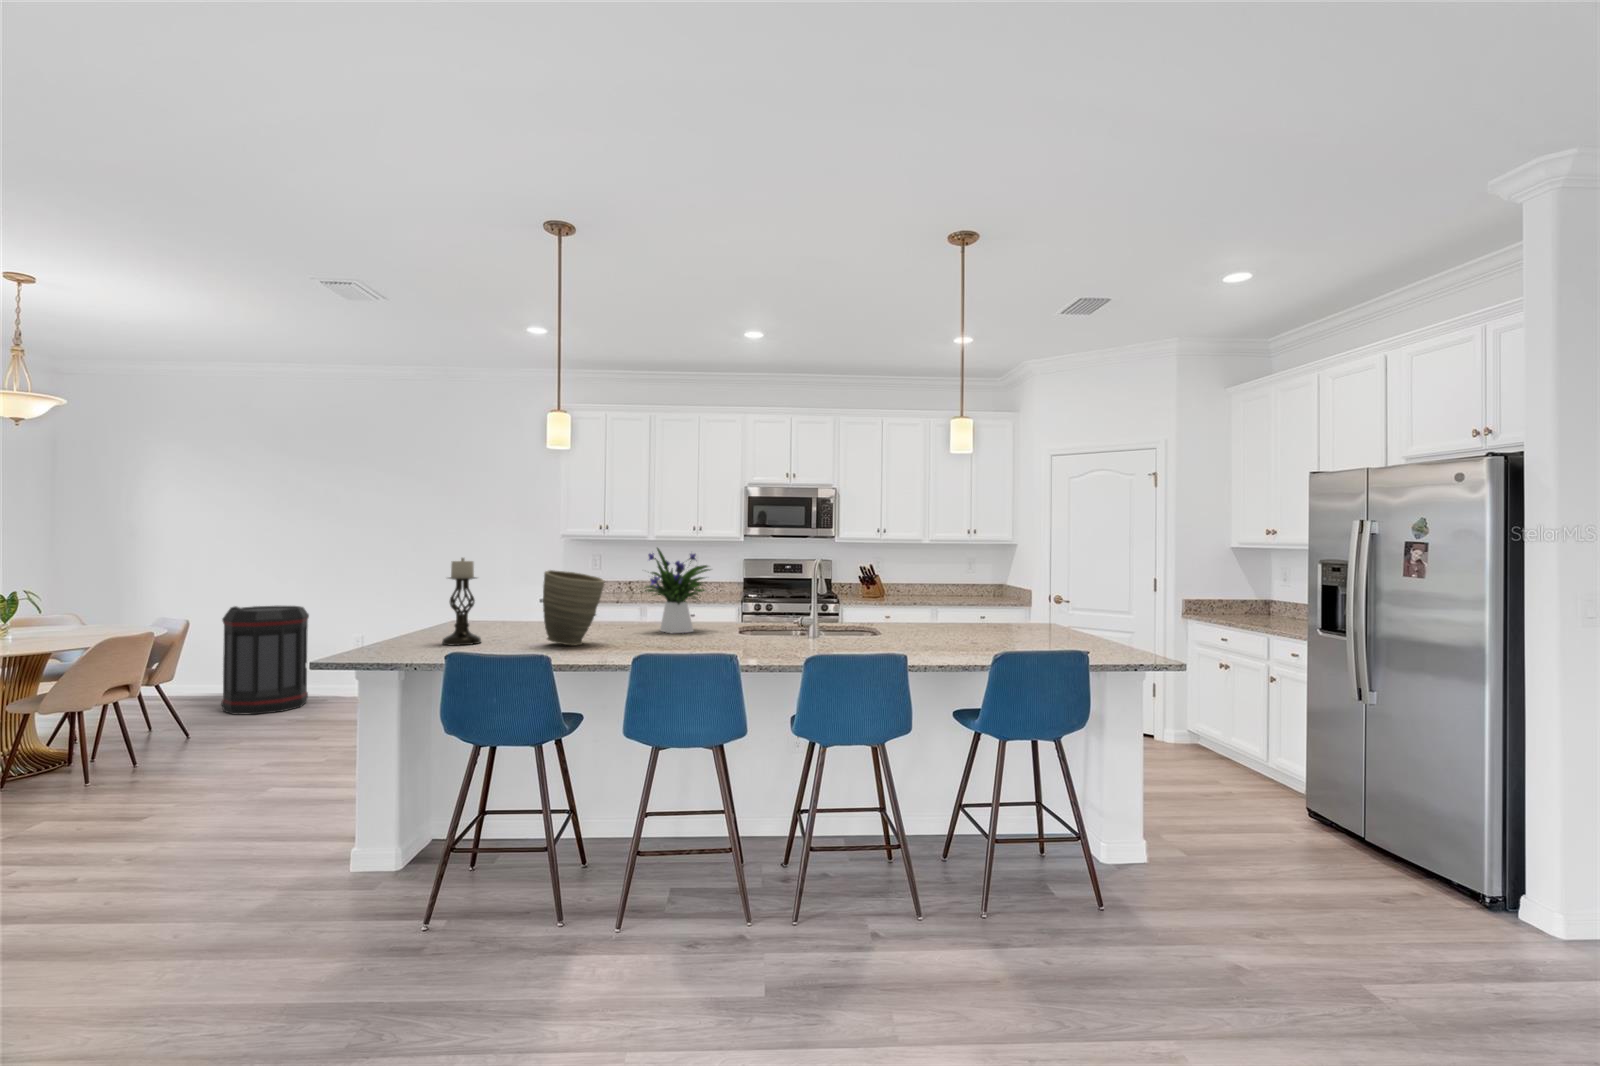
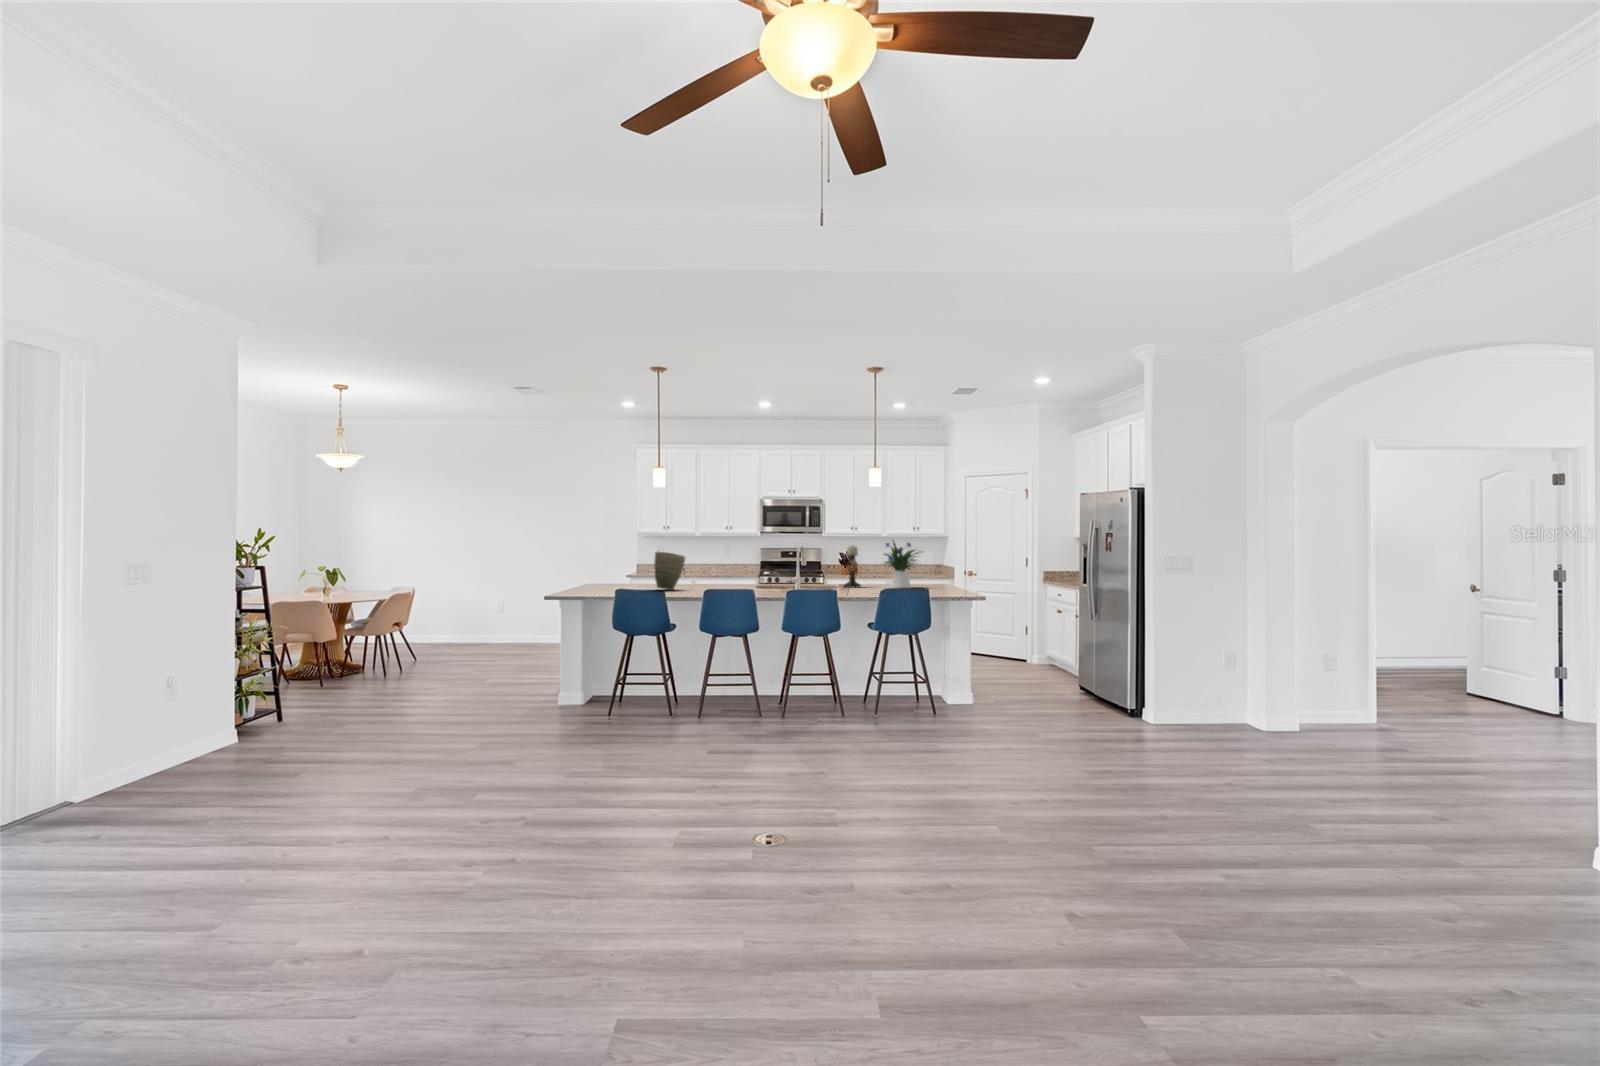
flower arrangement: present [645,548,710,633] -> present [885,541,918,588]
candle holder: present [442,558,481,645] -> present [844,546,861,588]
trash can: present [221,606,309,715] -> none [420,581,471,651]

